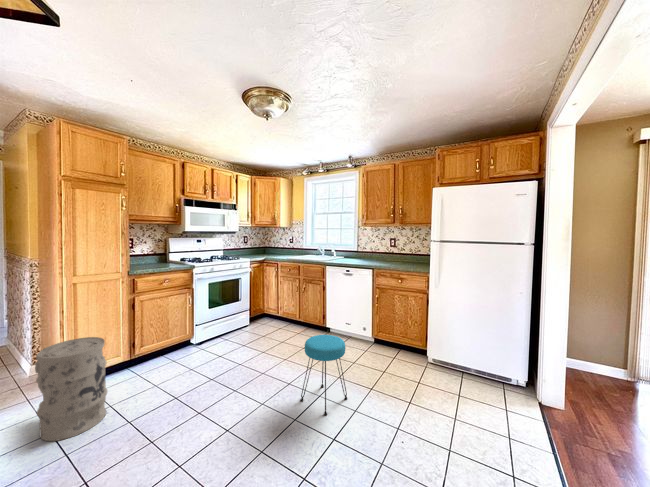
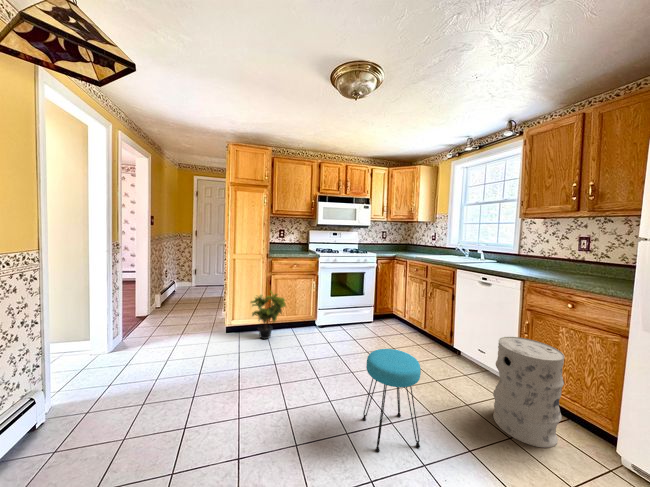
potted plant: none [110,316,167,378] -> present [251,291,286,339]
trash can: present [35,337,108,441] -> present [493,337,564,448]

